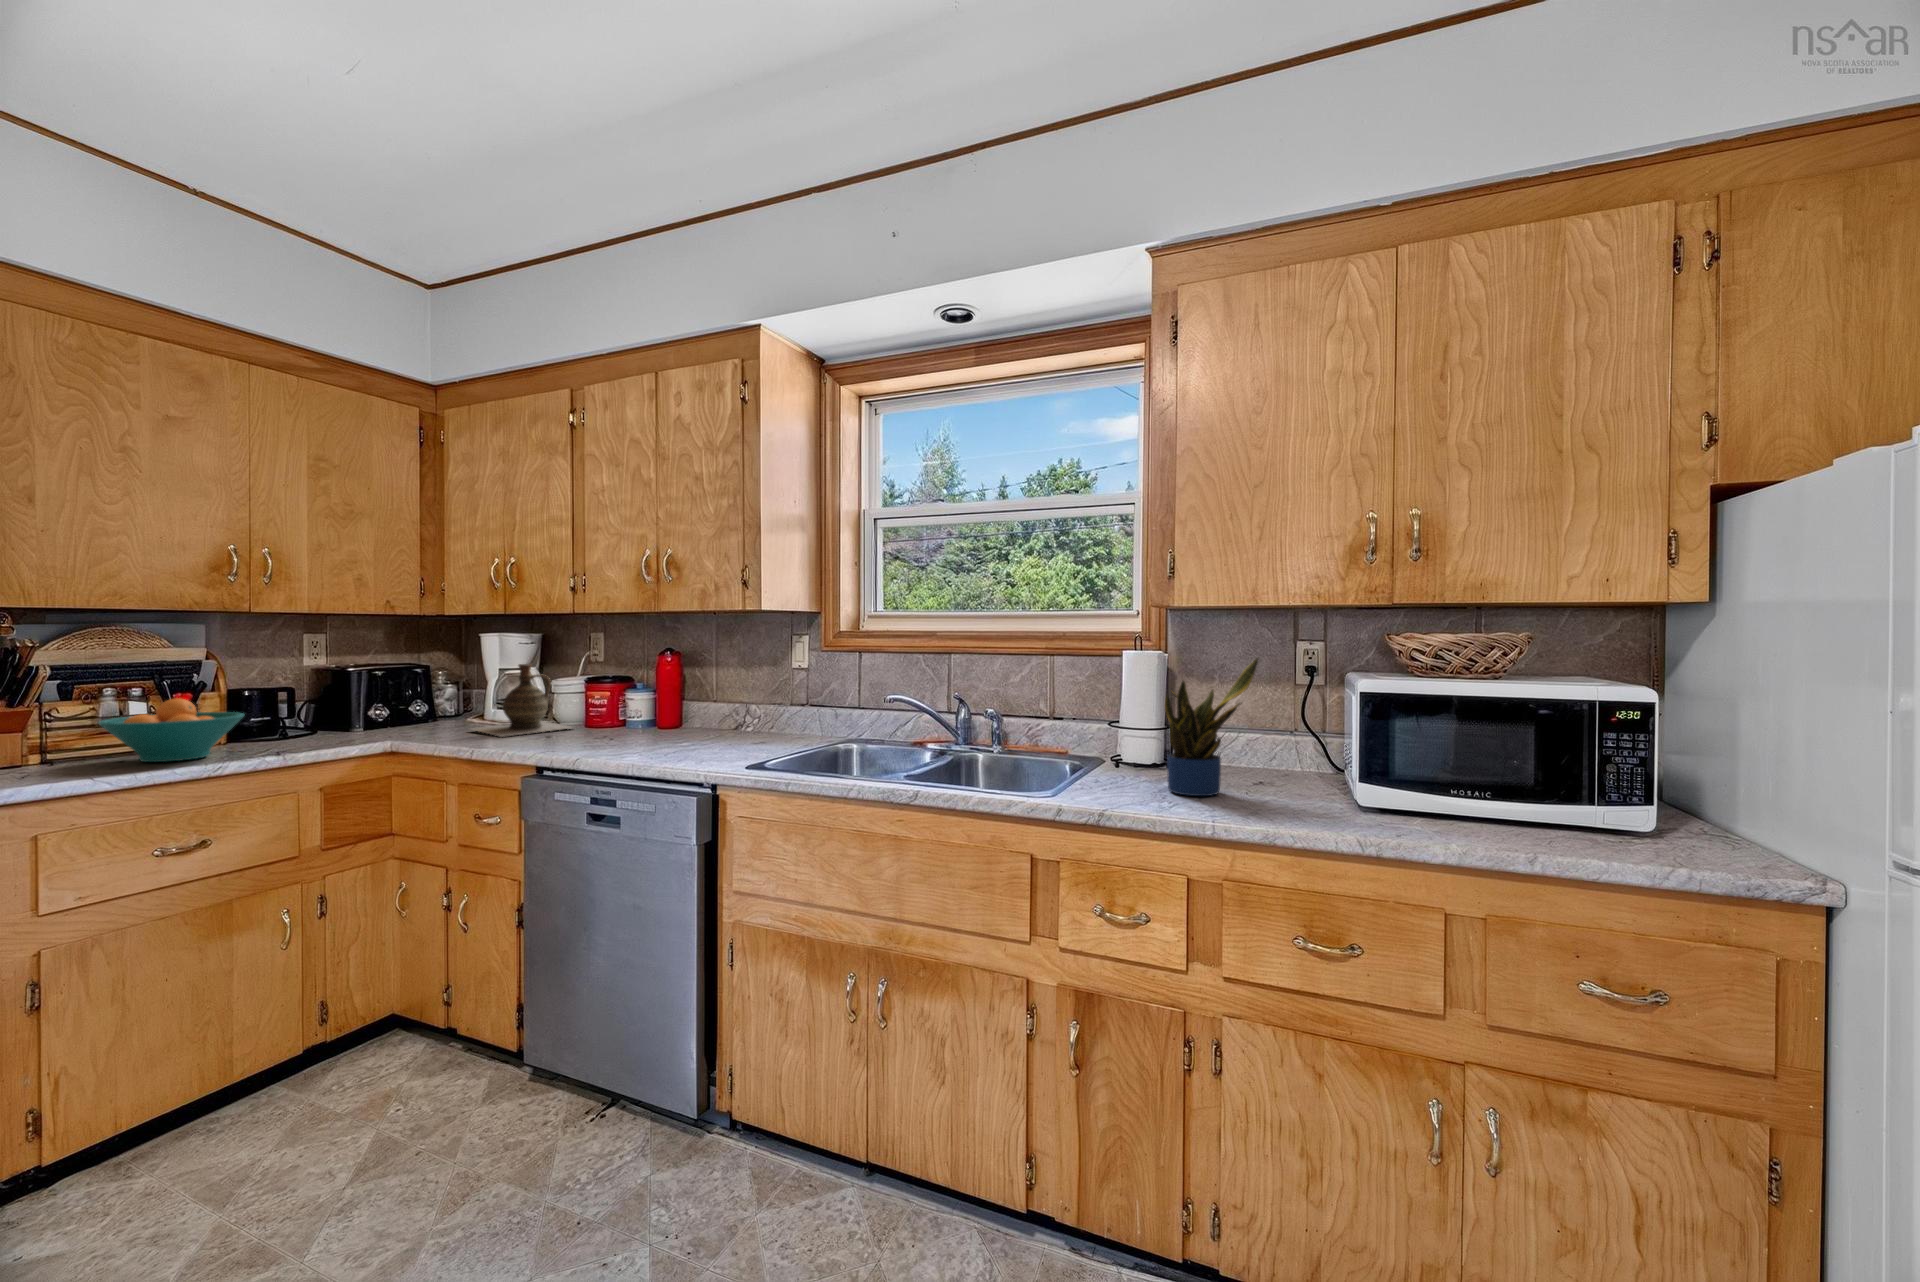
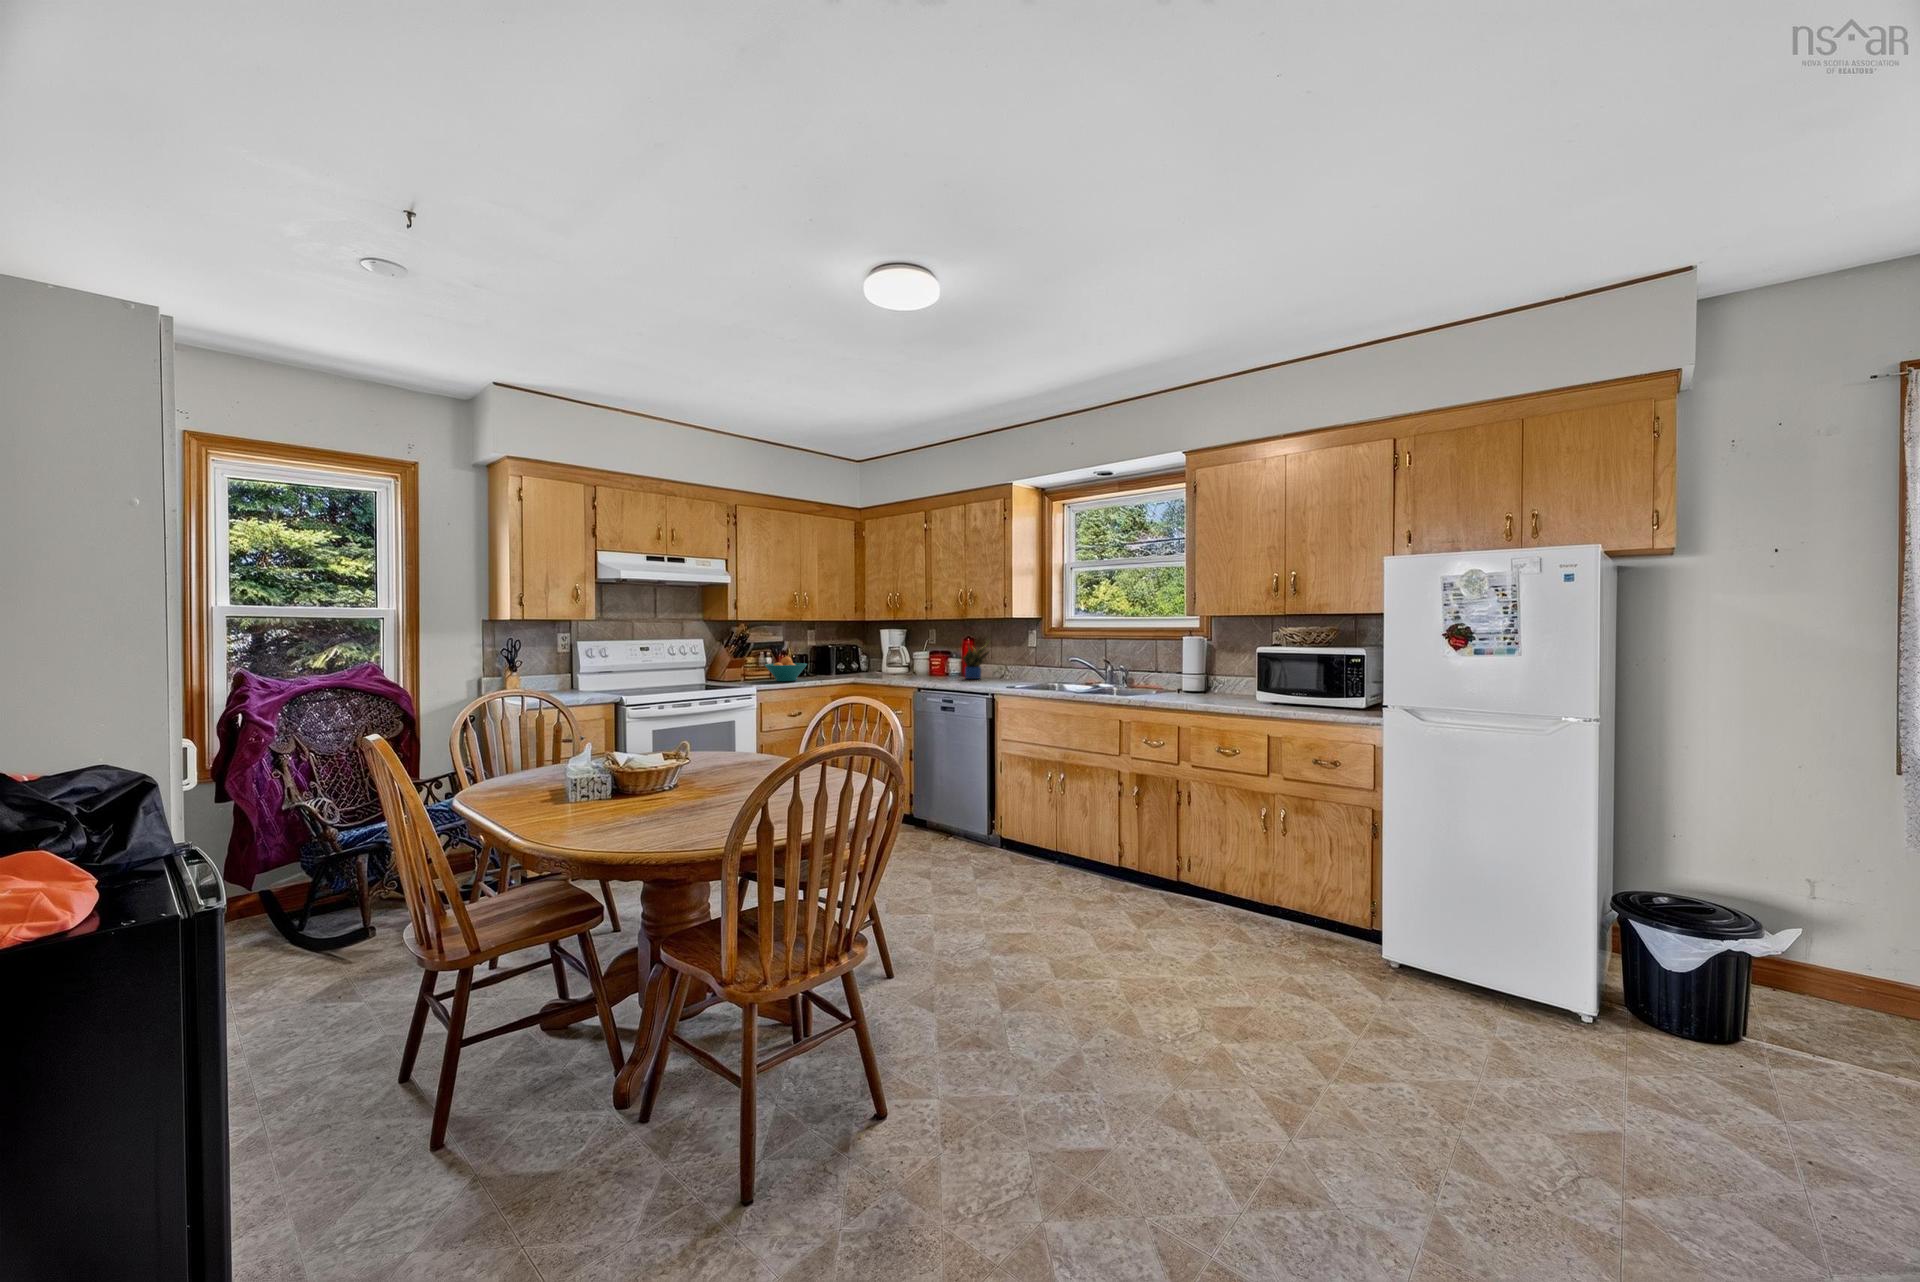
potted plant: present [1165,659,1258,796] -> present [963,638,990,679]
ceramic jug: present [472,664,571,737] -> none [880,644,926,677]

